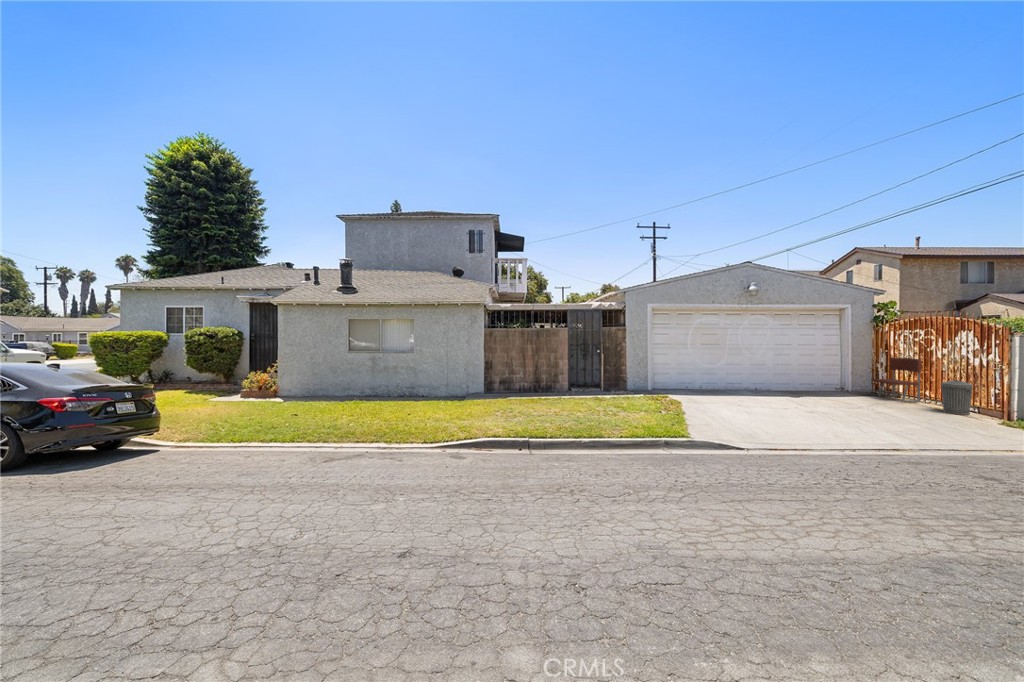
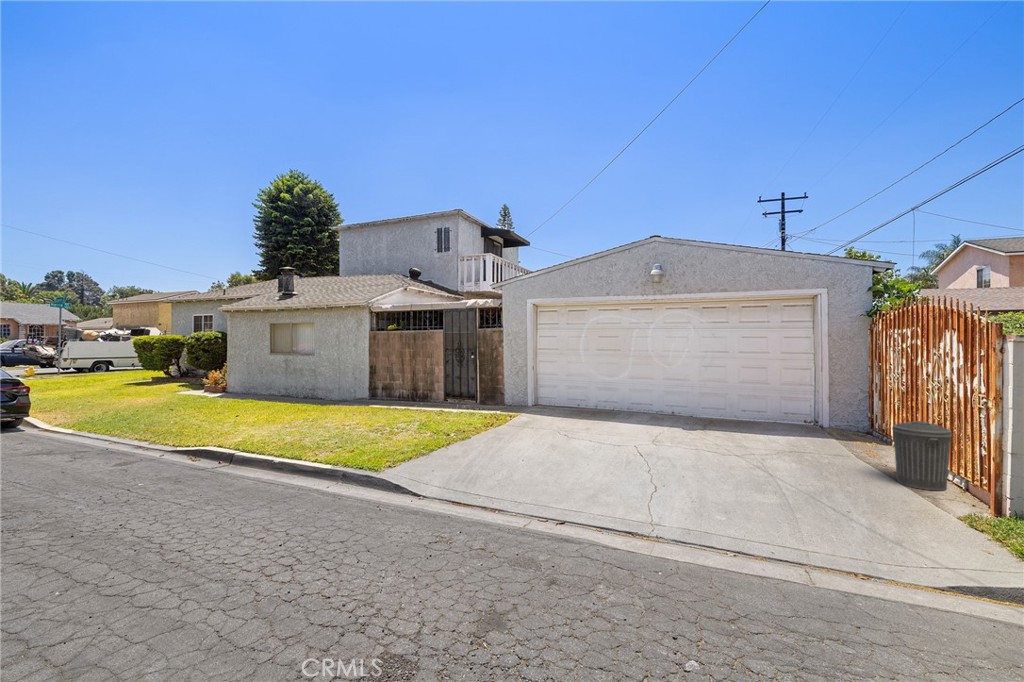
bench: present [872,357,922,402] -> none [836,375,900,455]

